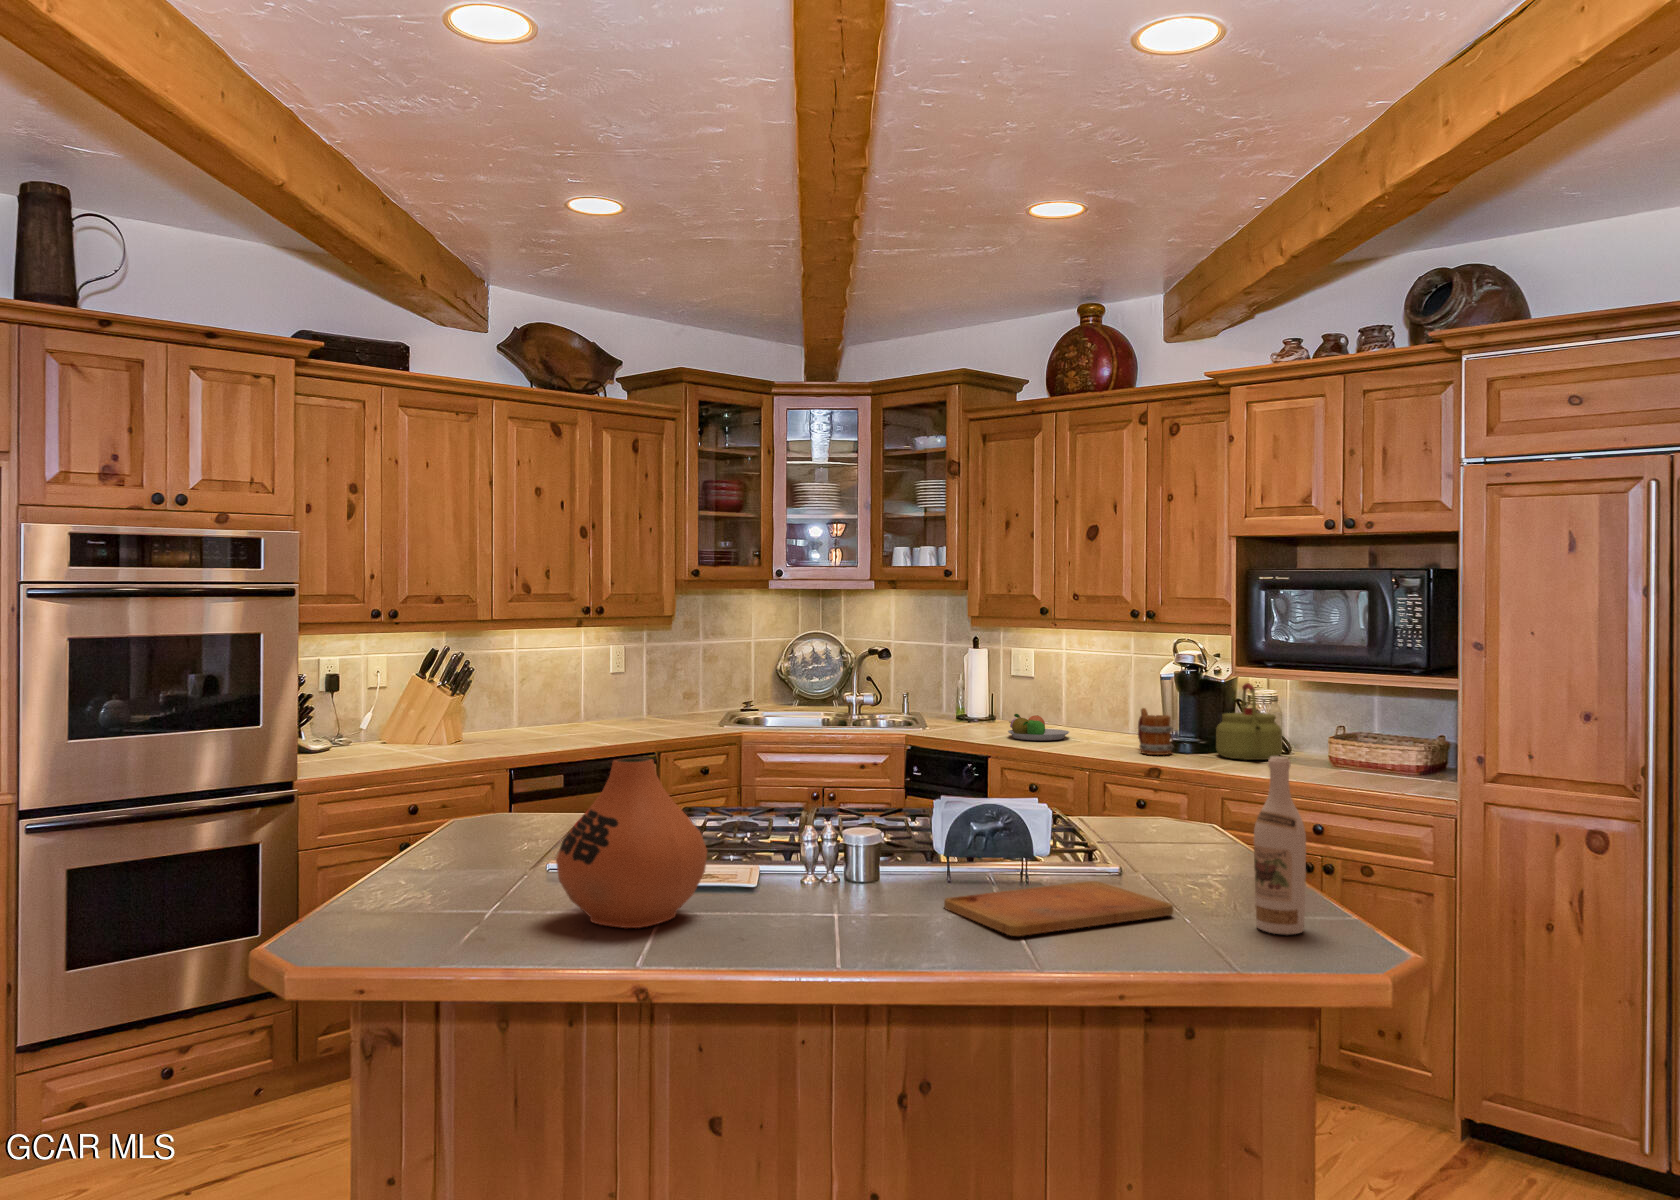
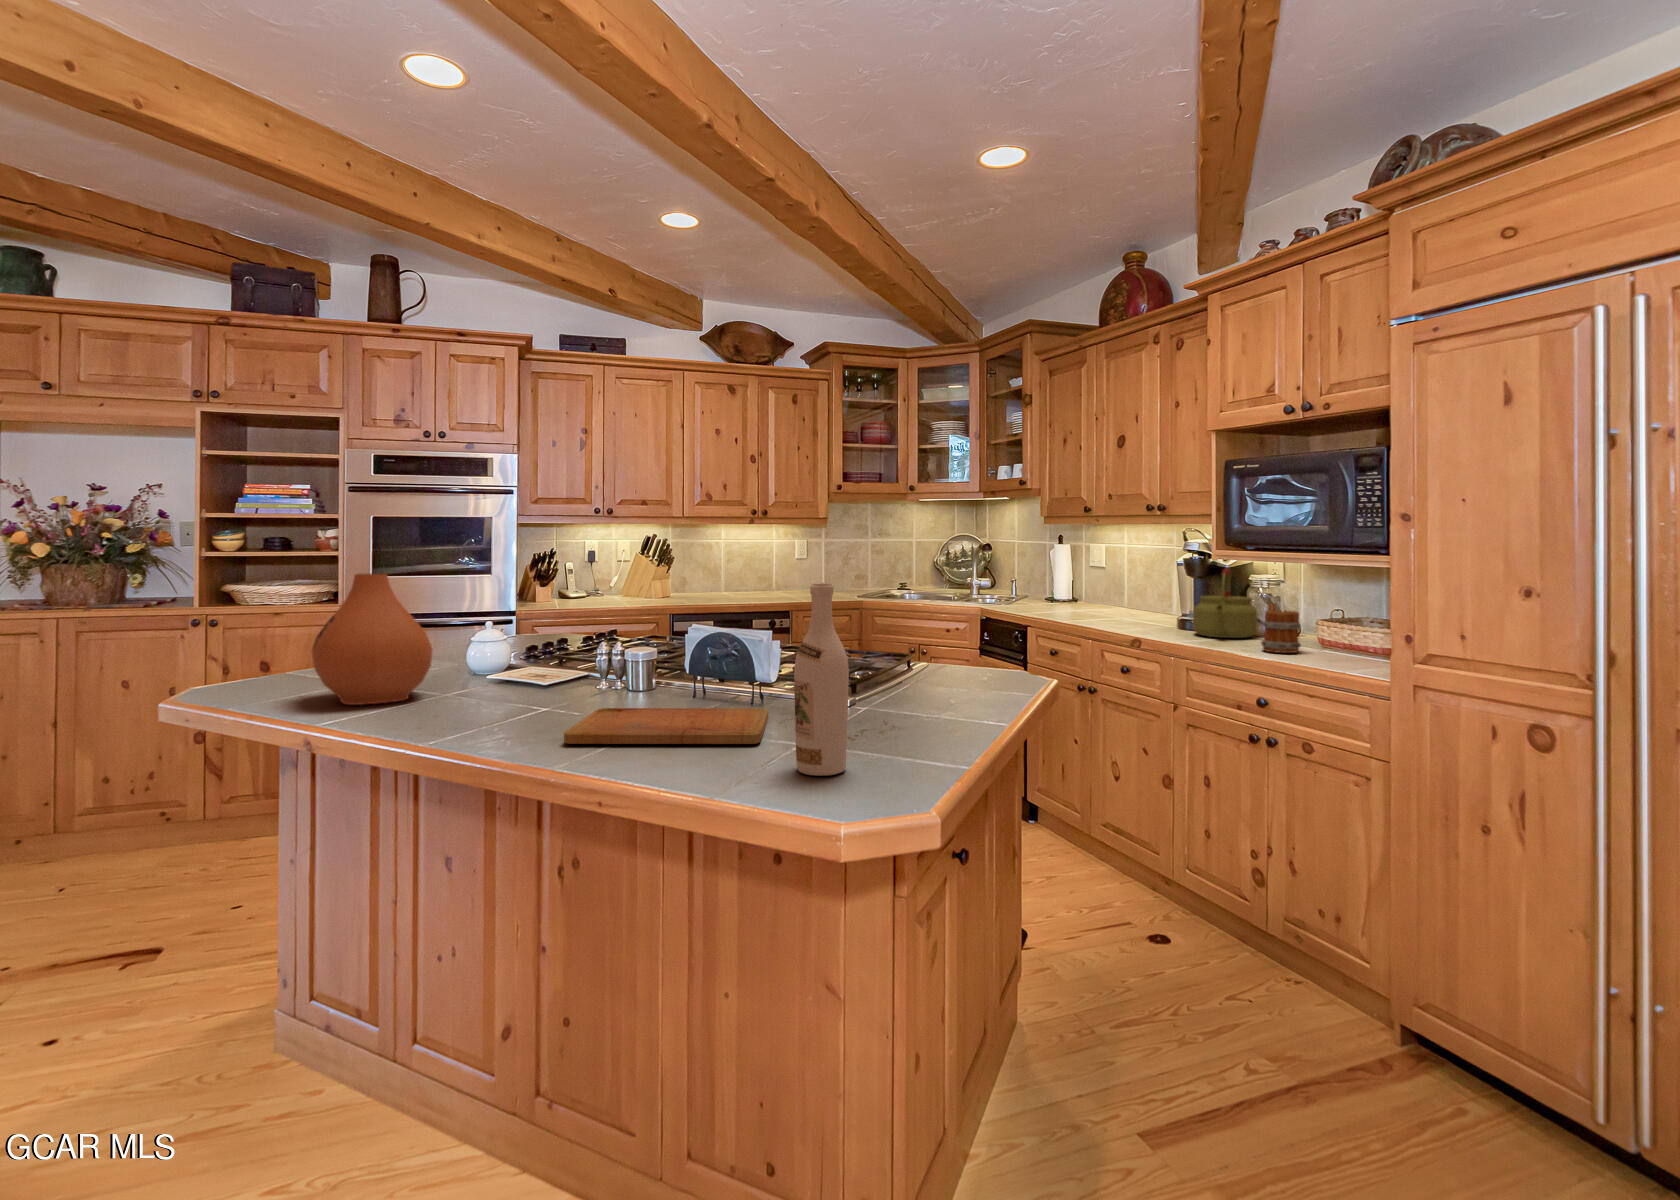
mug: present [1138,708,1173,755] -> present [1261,603,1301,653]
fruit bowl: present [1008,714,1069,740] -> none [1042,595,1094,617]

